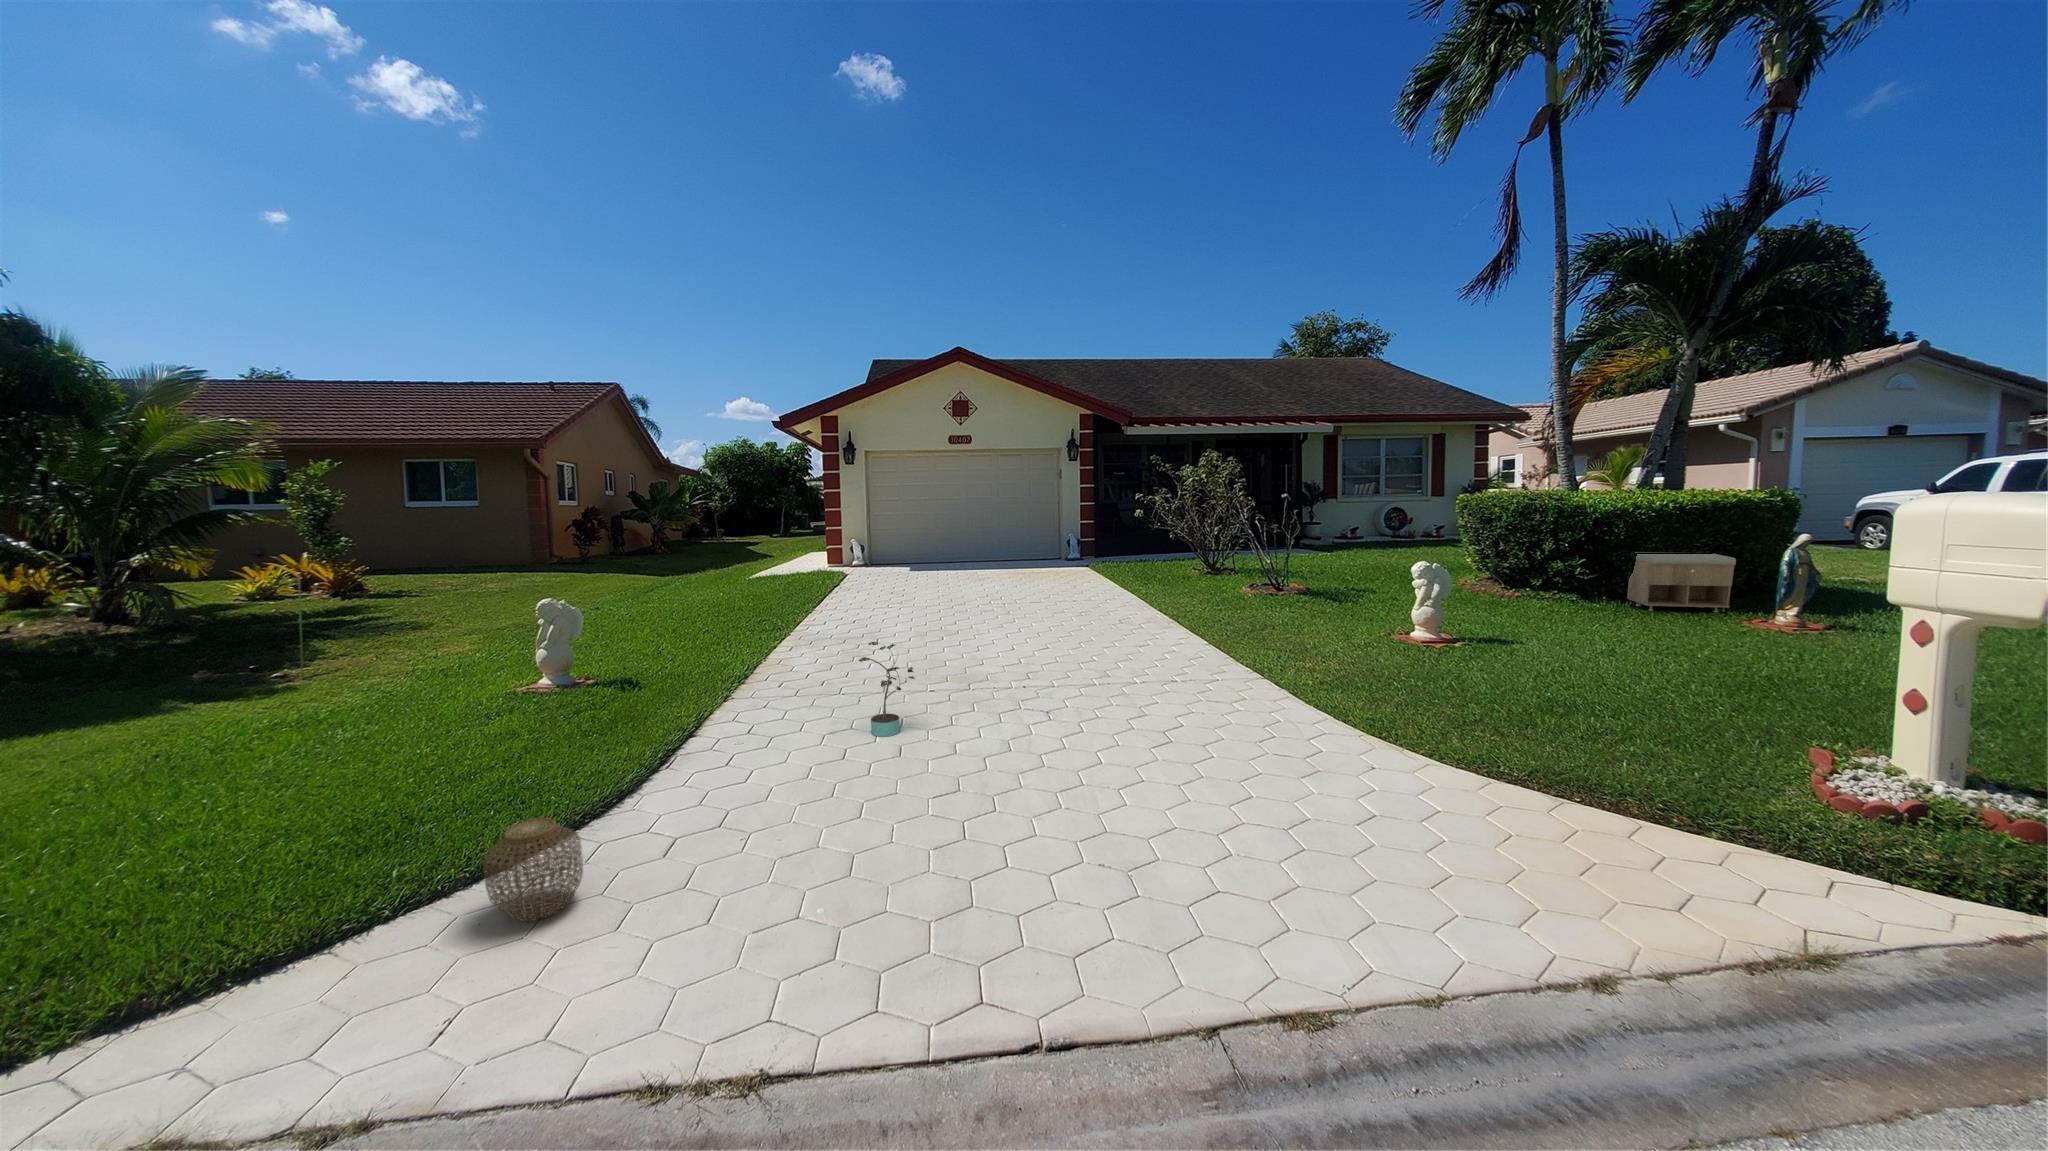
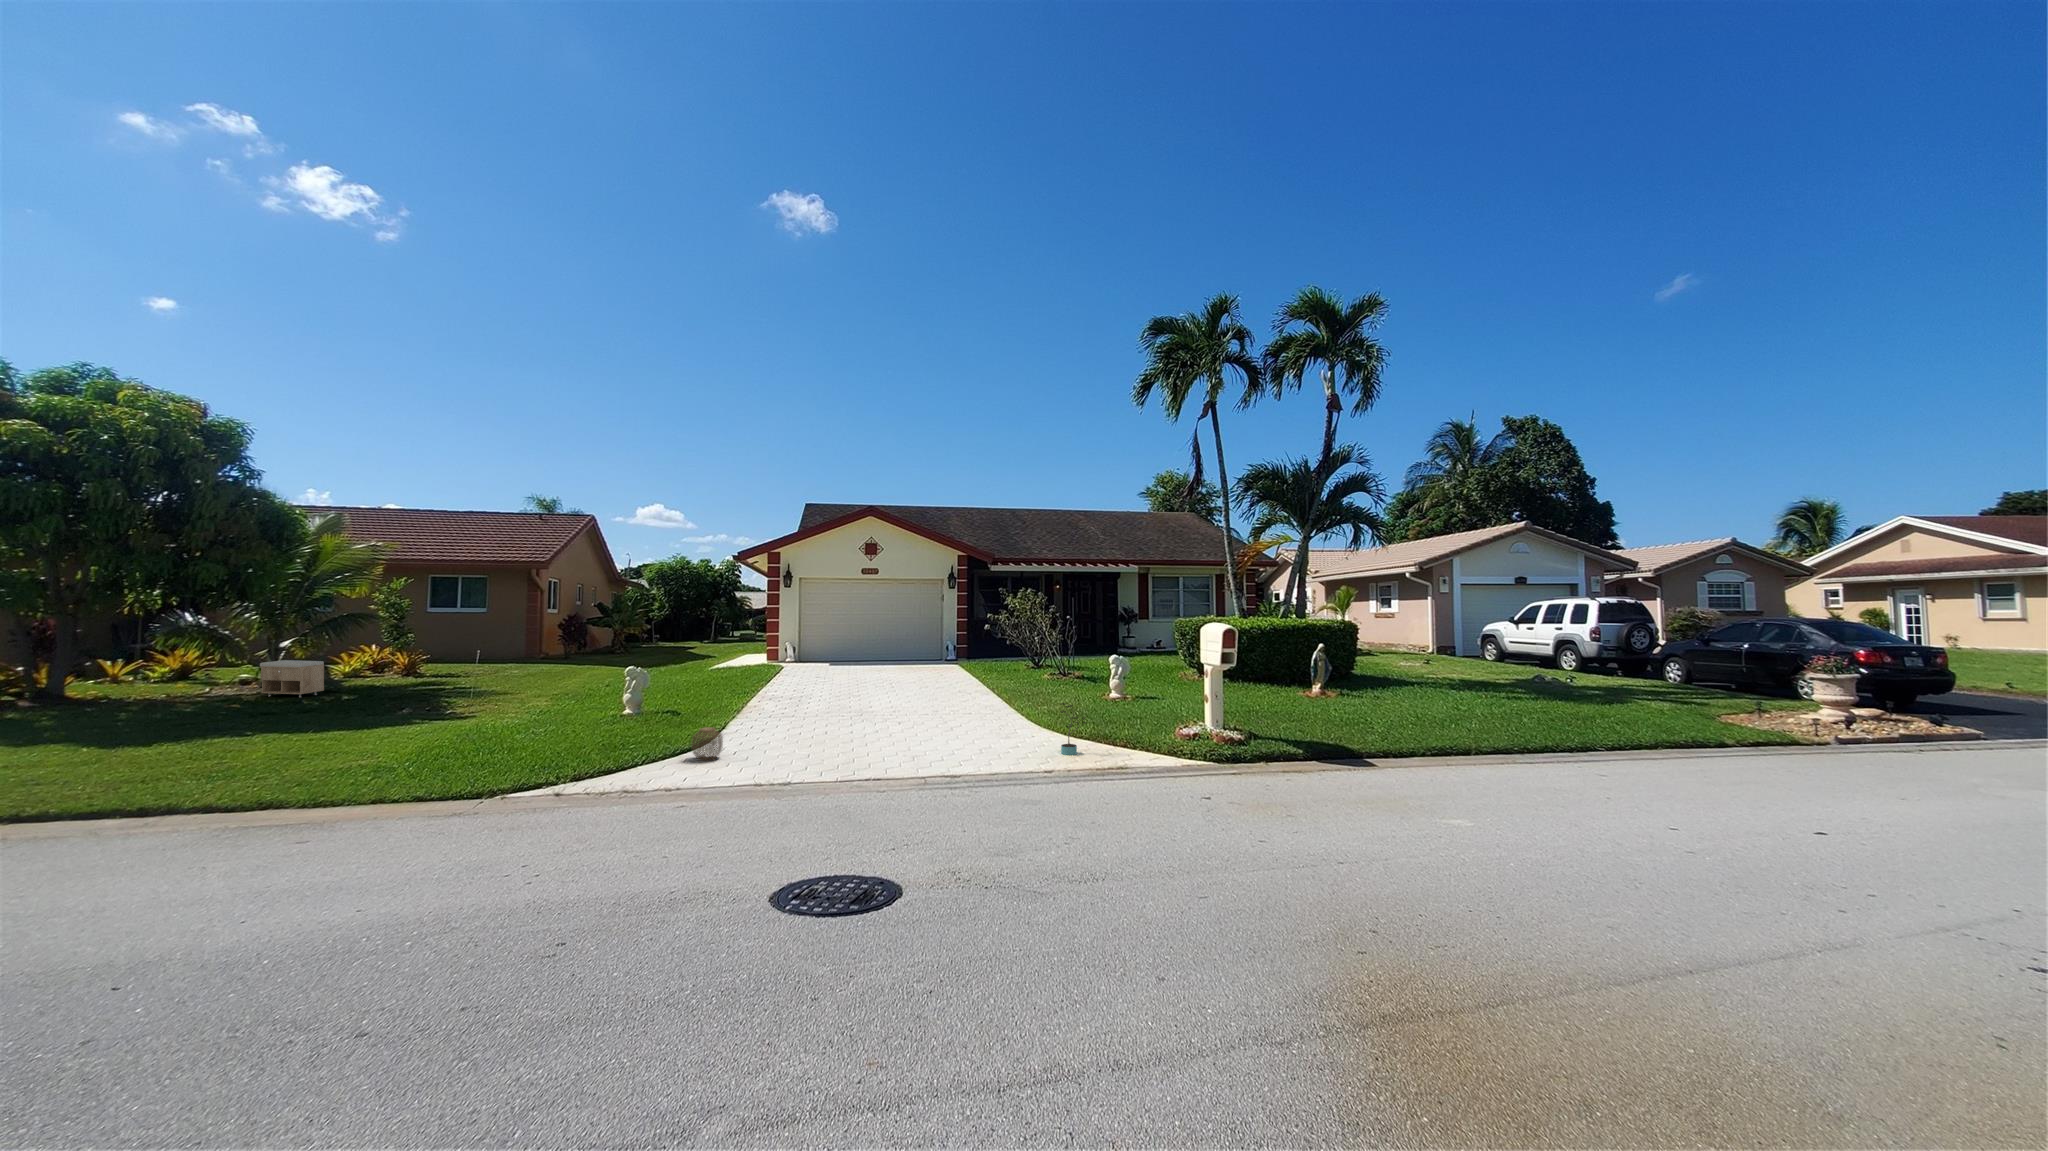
storage bench: present [1627,554,1736,612] -> present [260,660,324,697]
potted plant: present [859,642,915,737] -> present [1060,703,1086,755]

